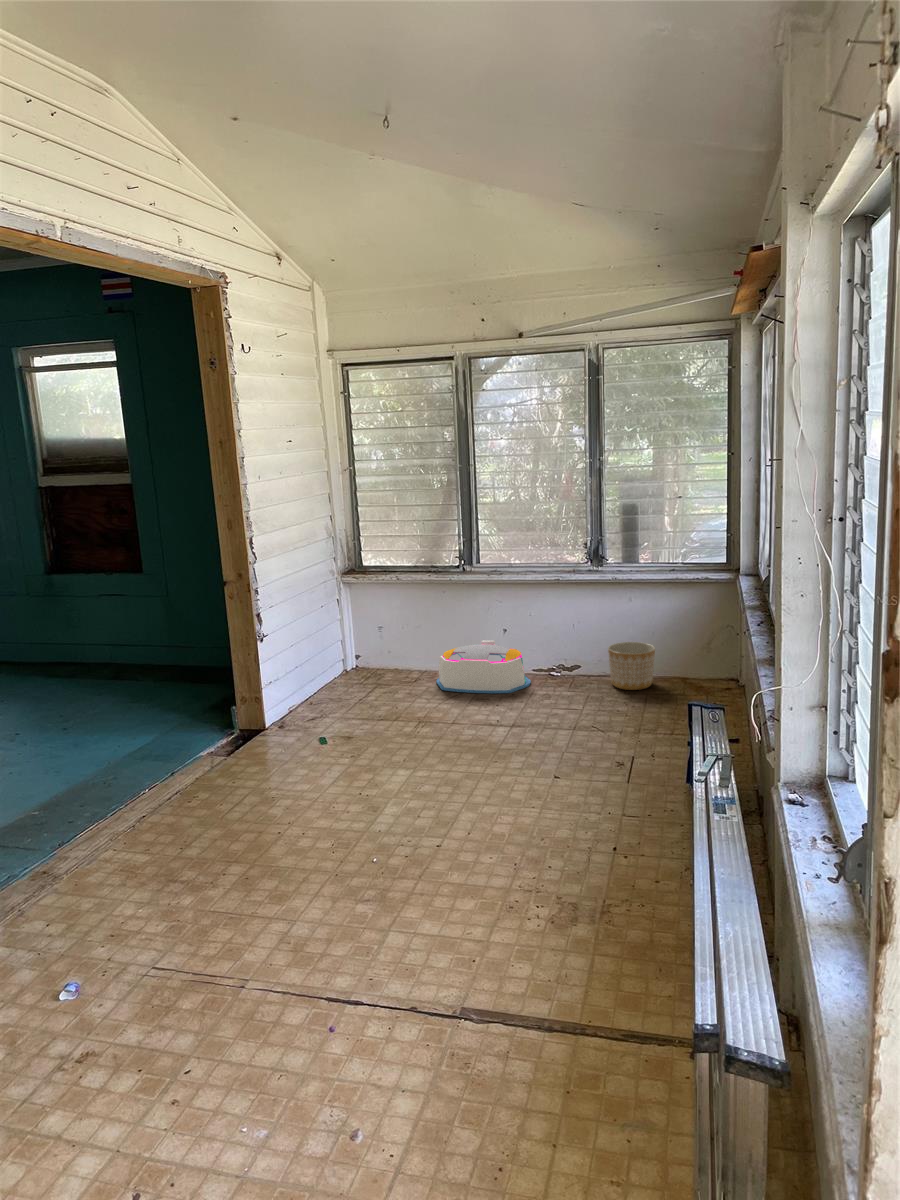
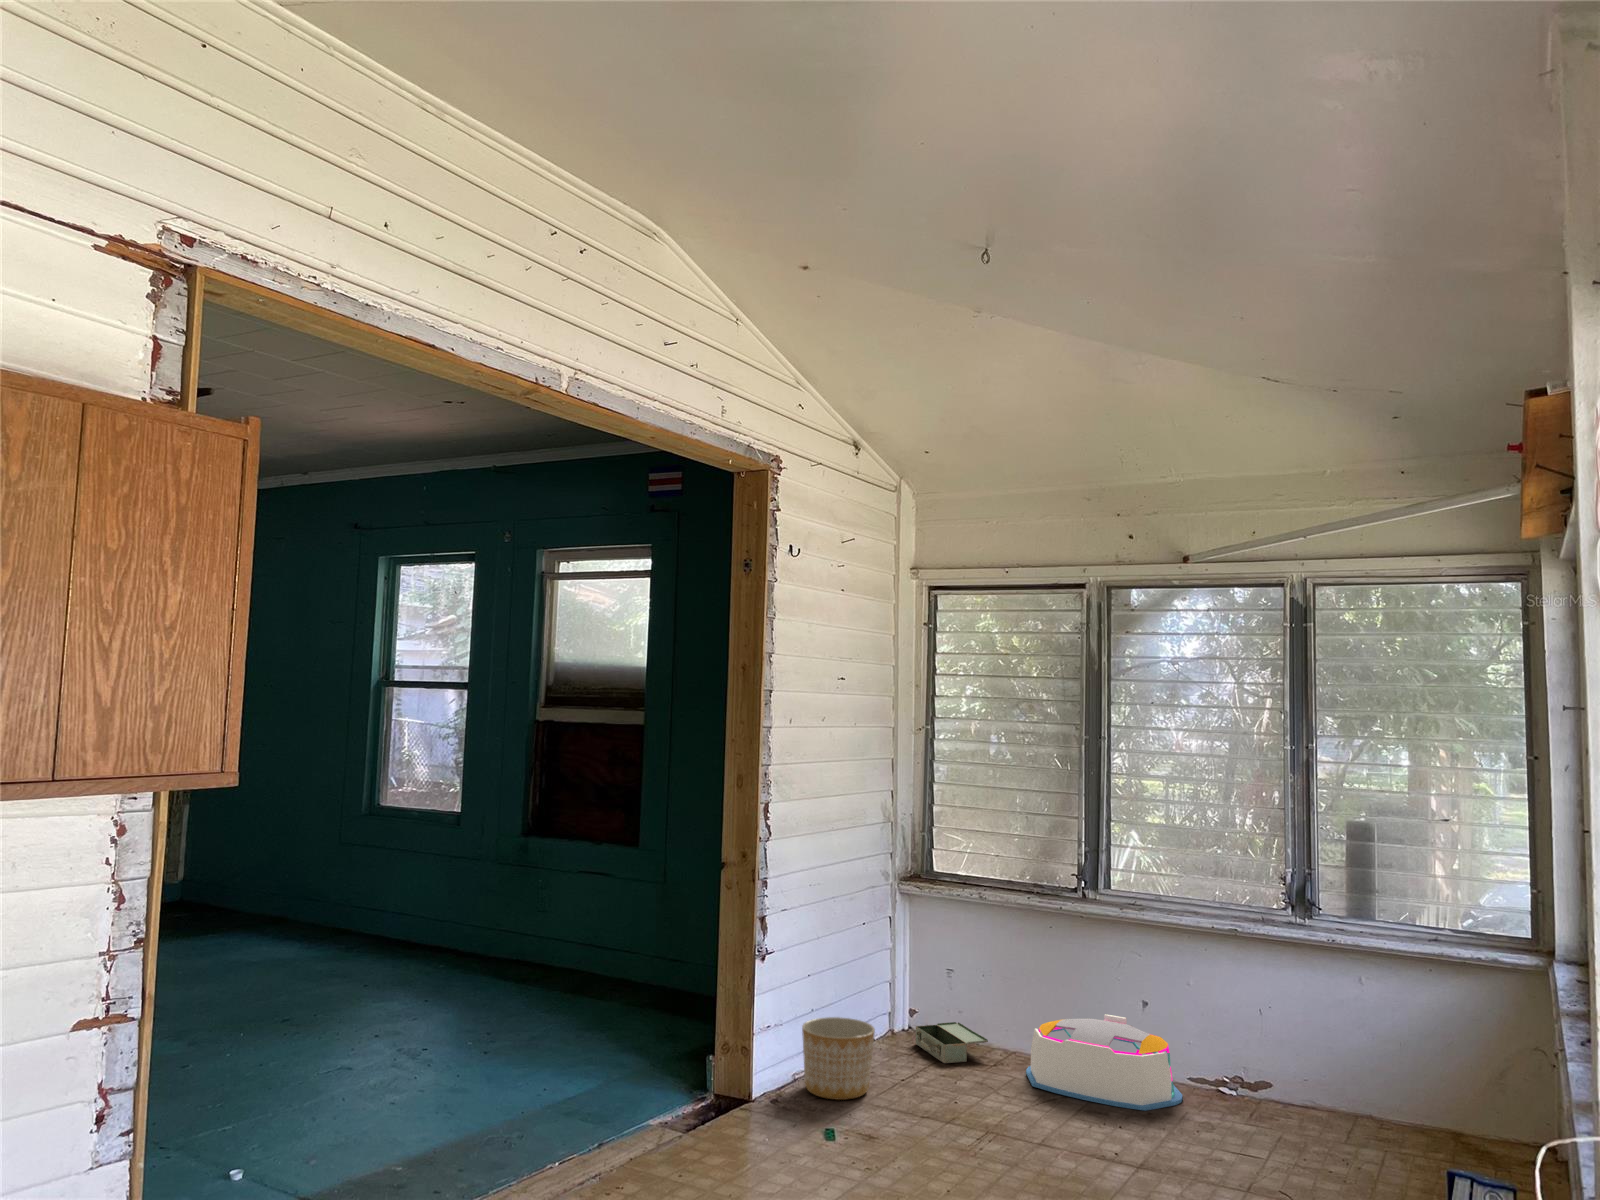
planter: present [608,642,655,690] -> present [802,1017,875,1100]
toolbox: none [363,659,411,685] -> present [916,1022,988,1063]

